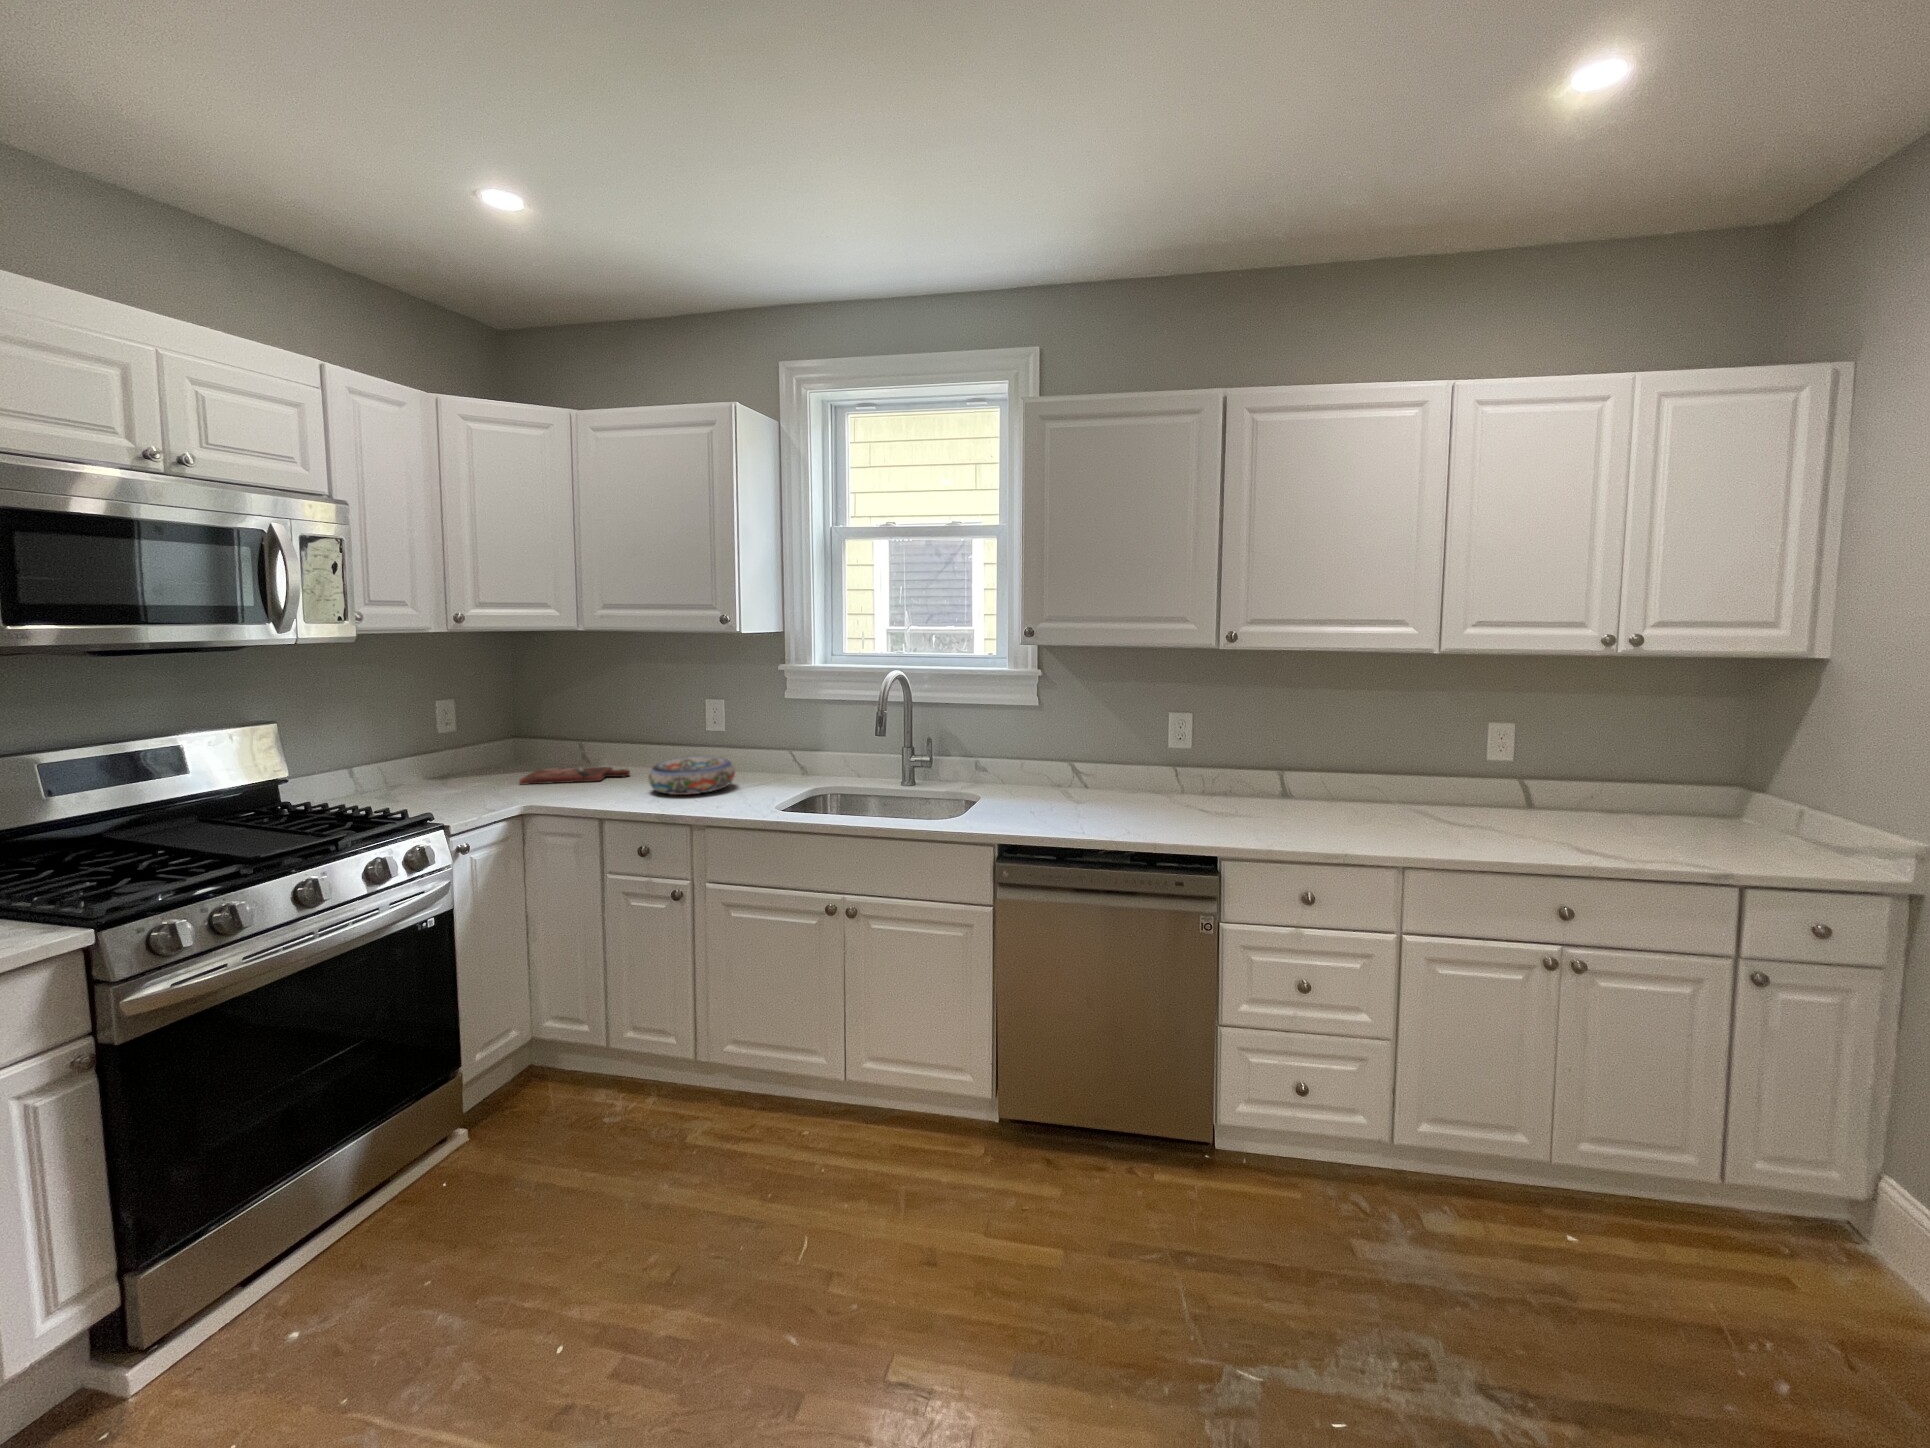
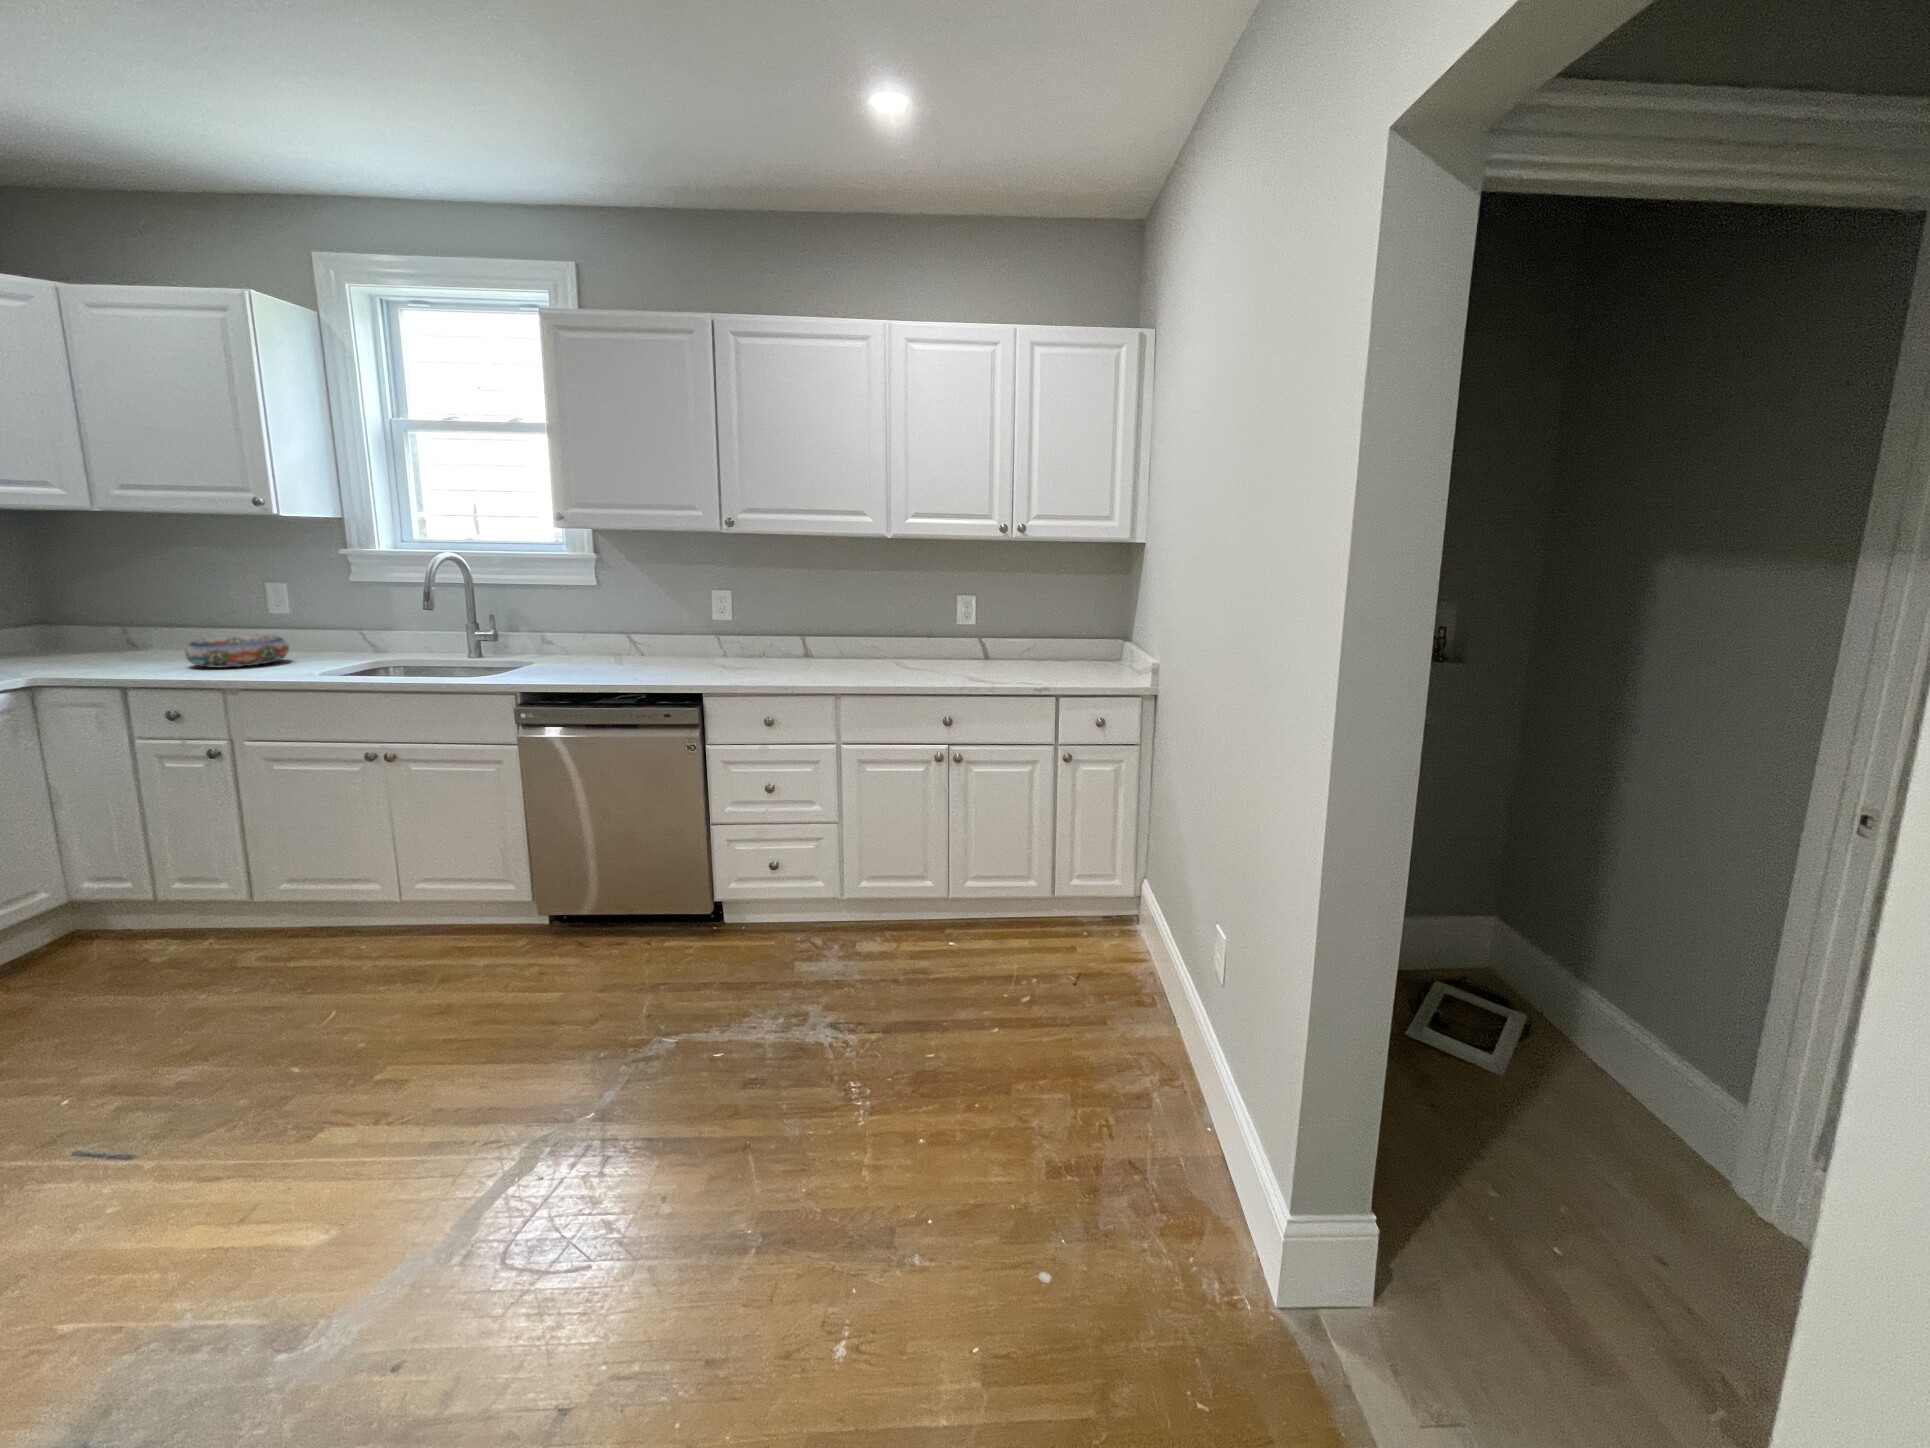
cutting board: present [519,767,630,785] -> none [37,649,179,665]

